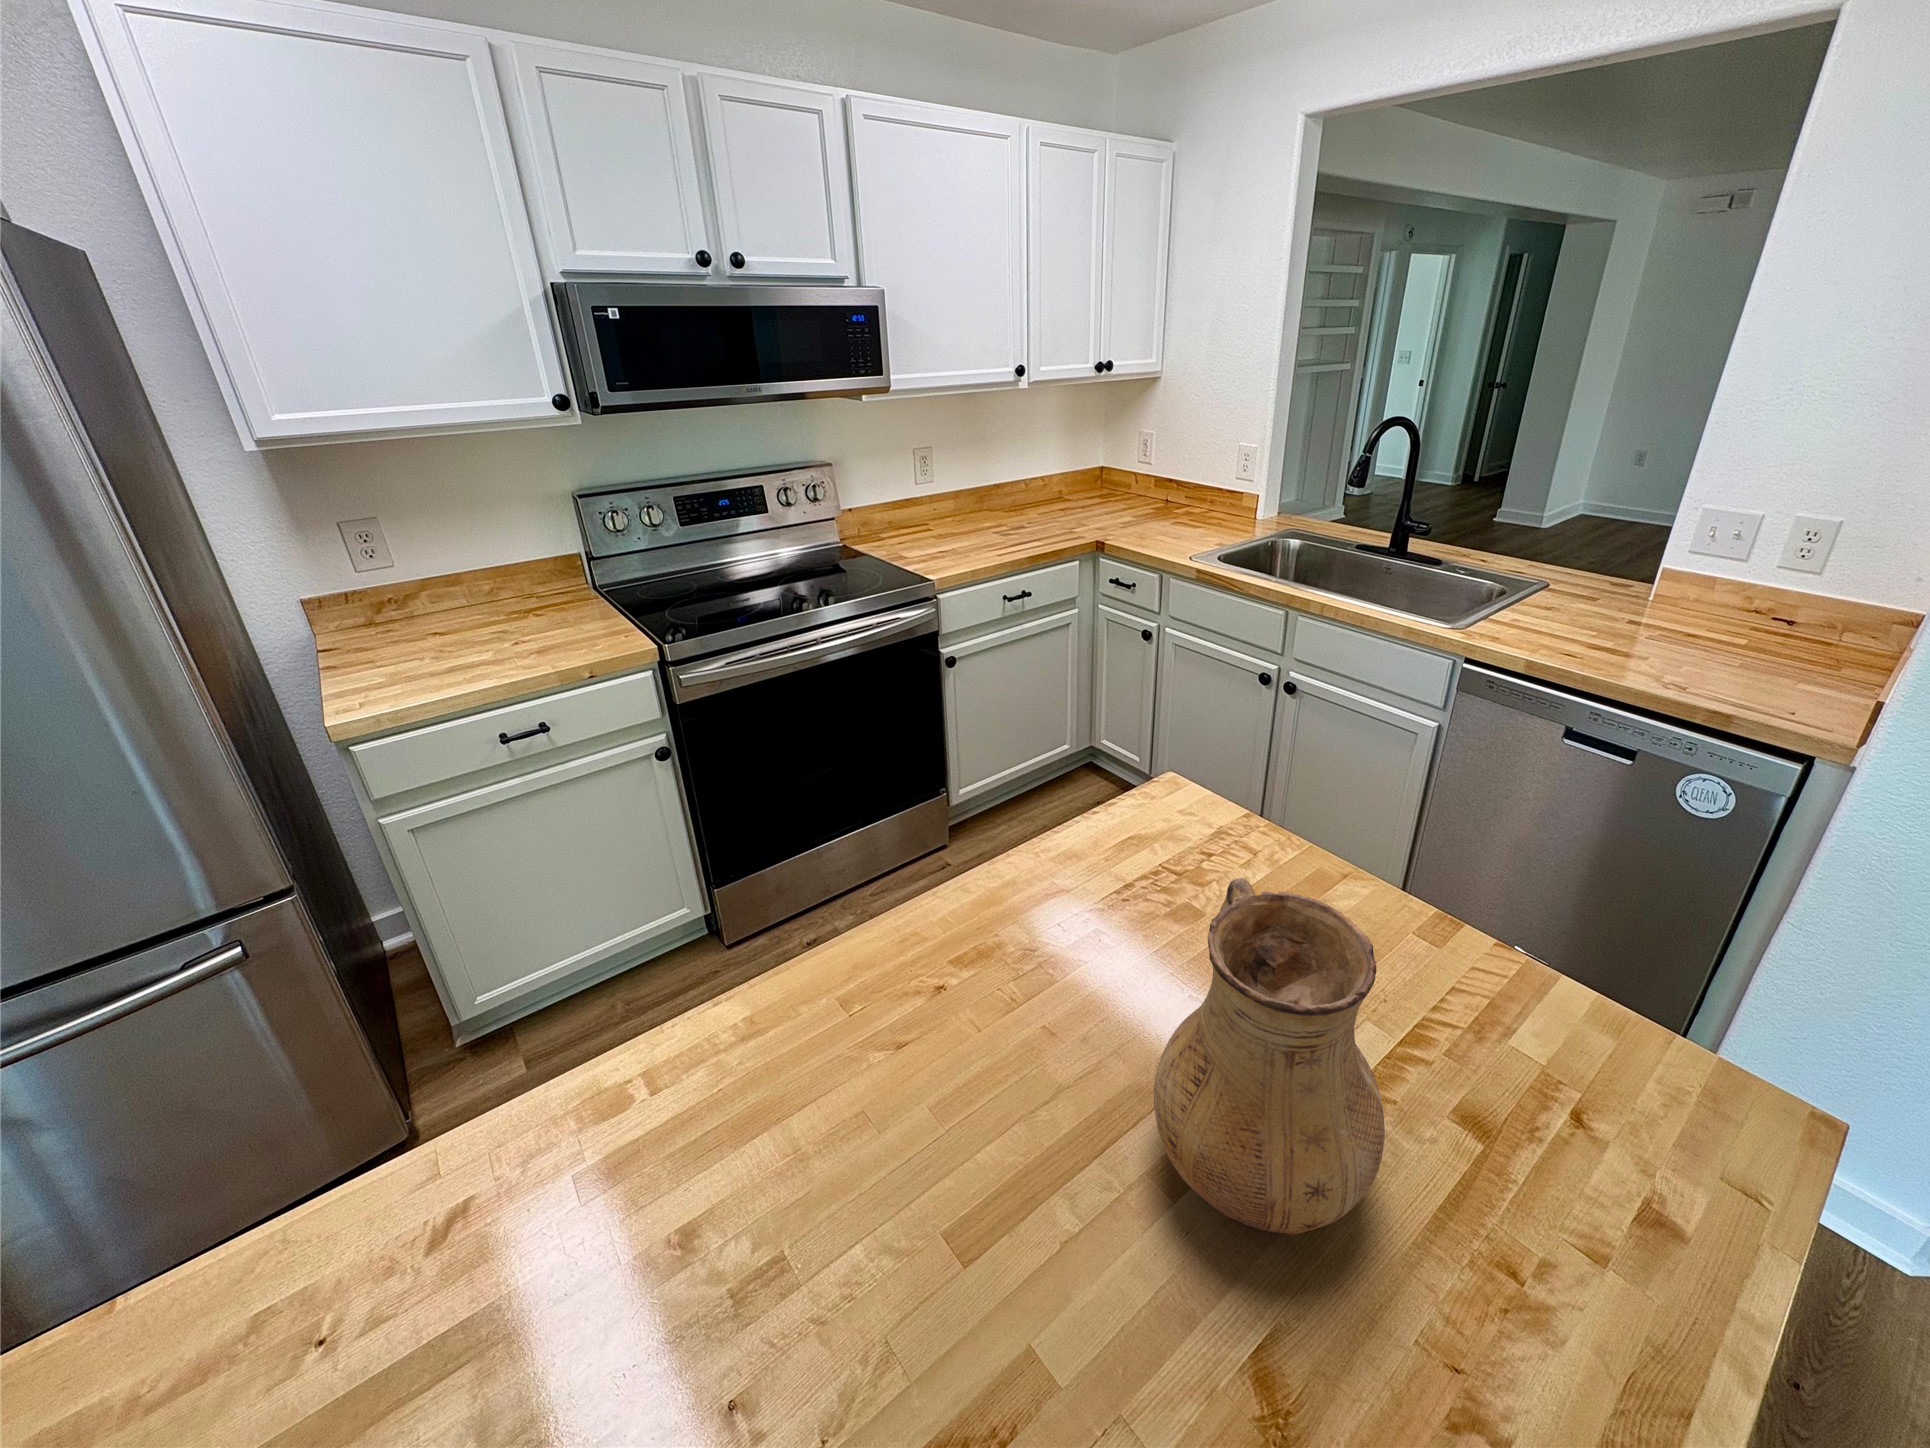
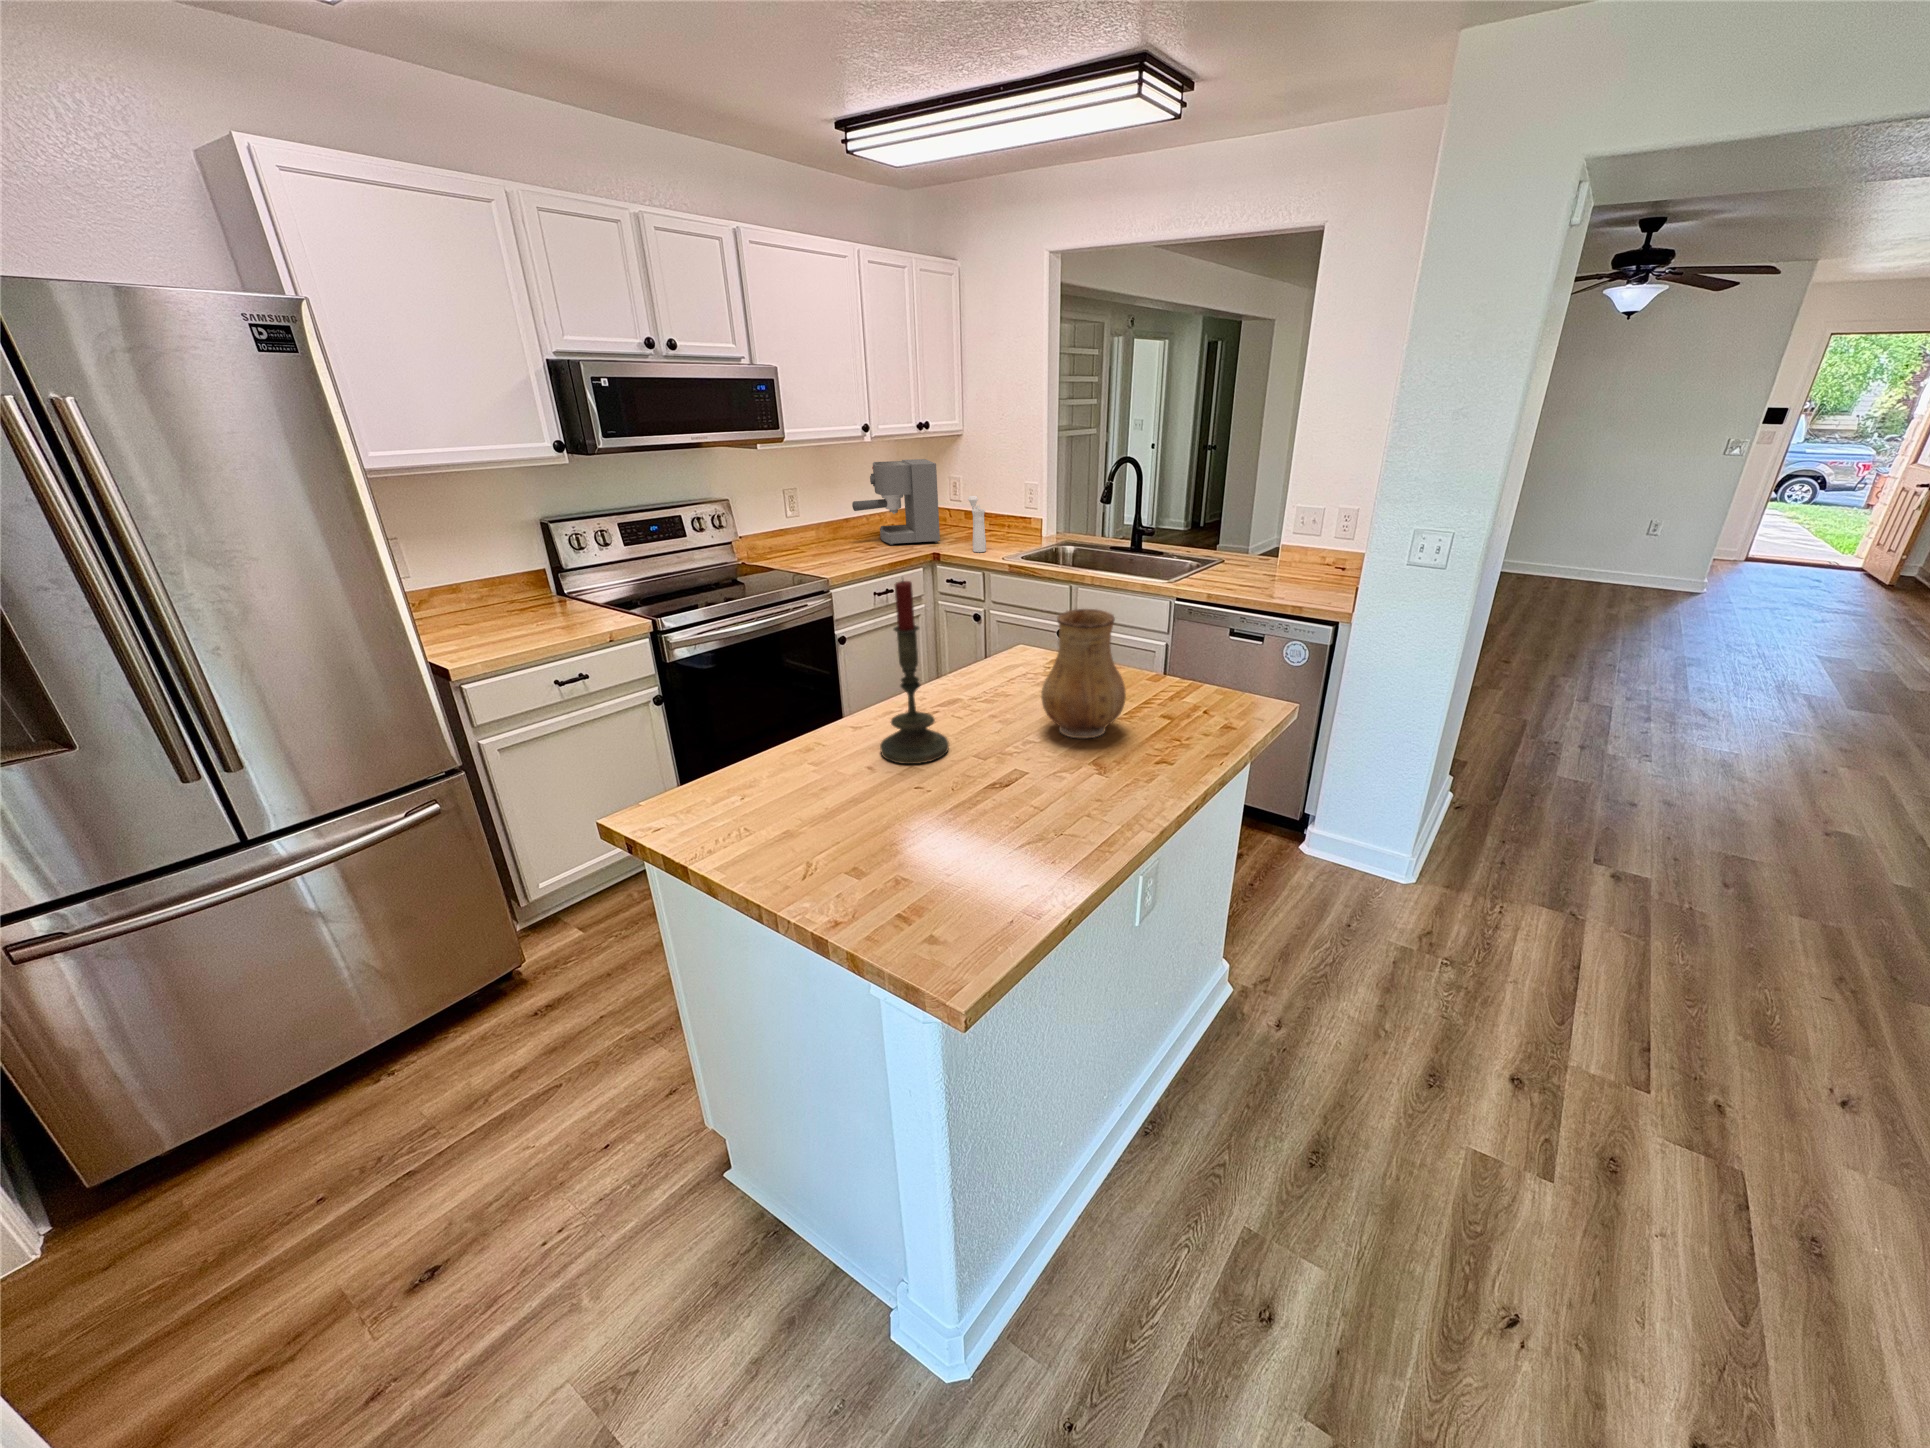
coffee maker: none [997,411,1112,525] -> present [852,459,940,545]
pepper mill: none [1150,464,1173,544] -> present [968,496,986,552]
candle: none [739,833,909,1269] -> present [880,580,949,764]

